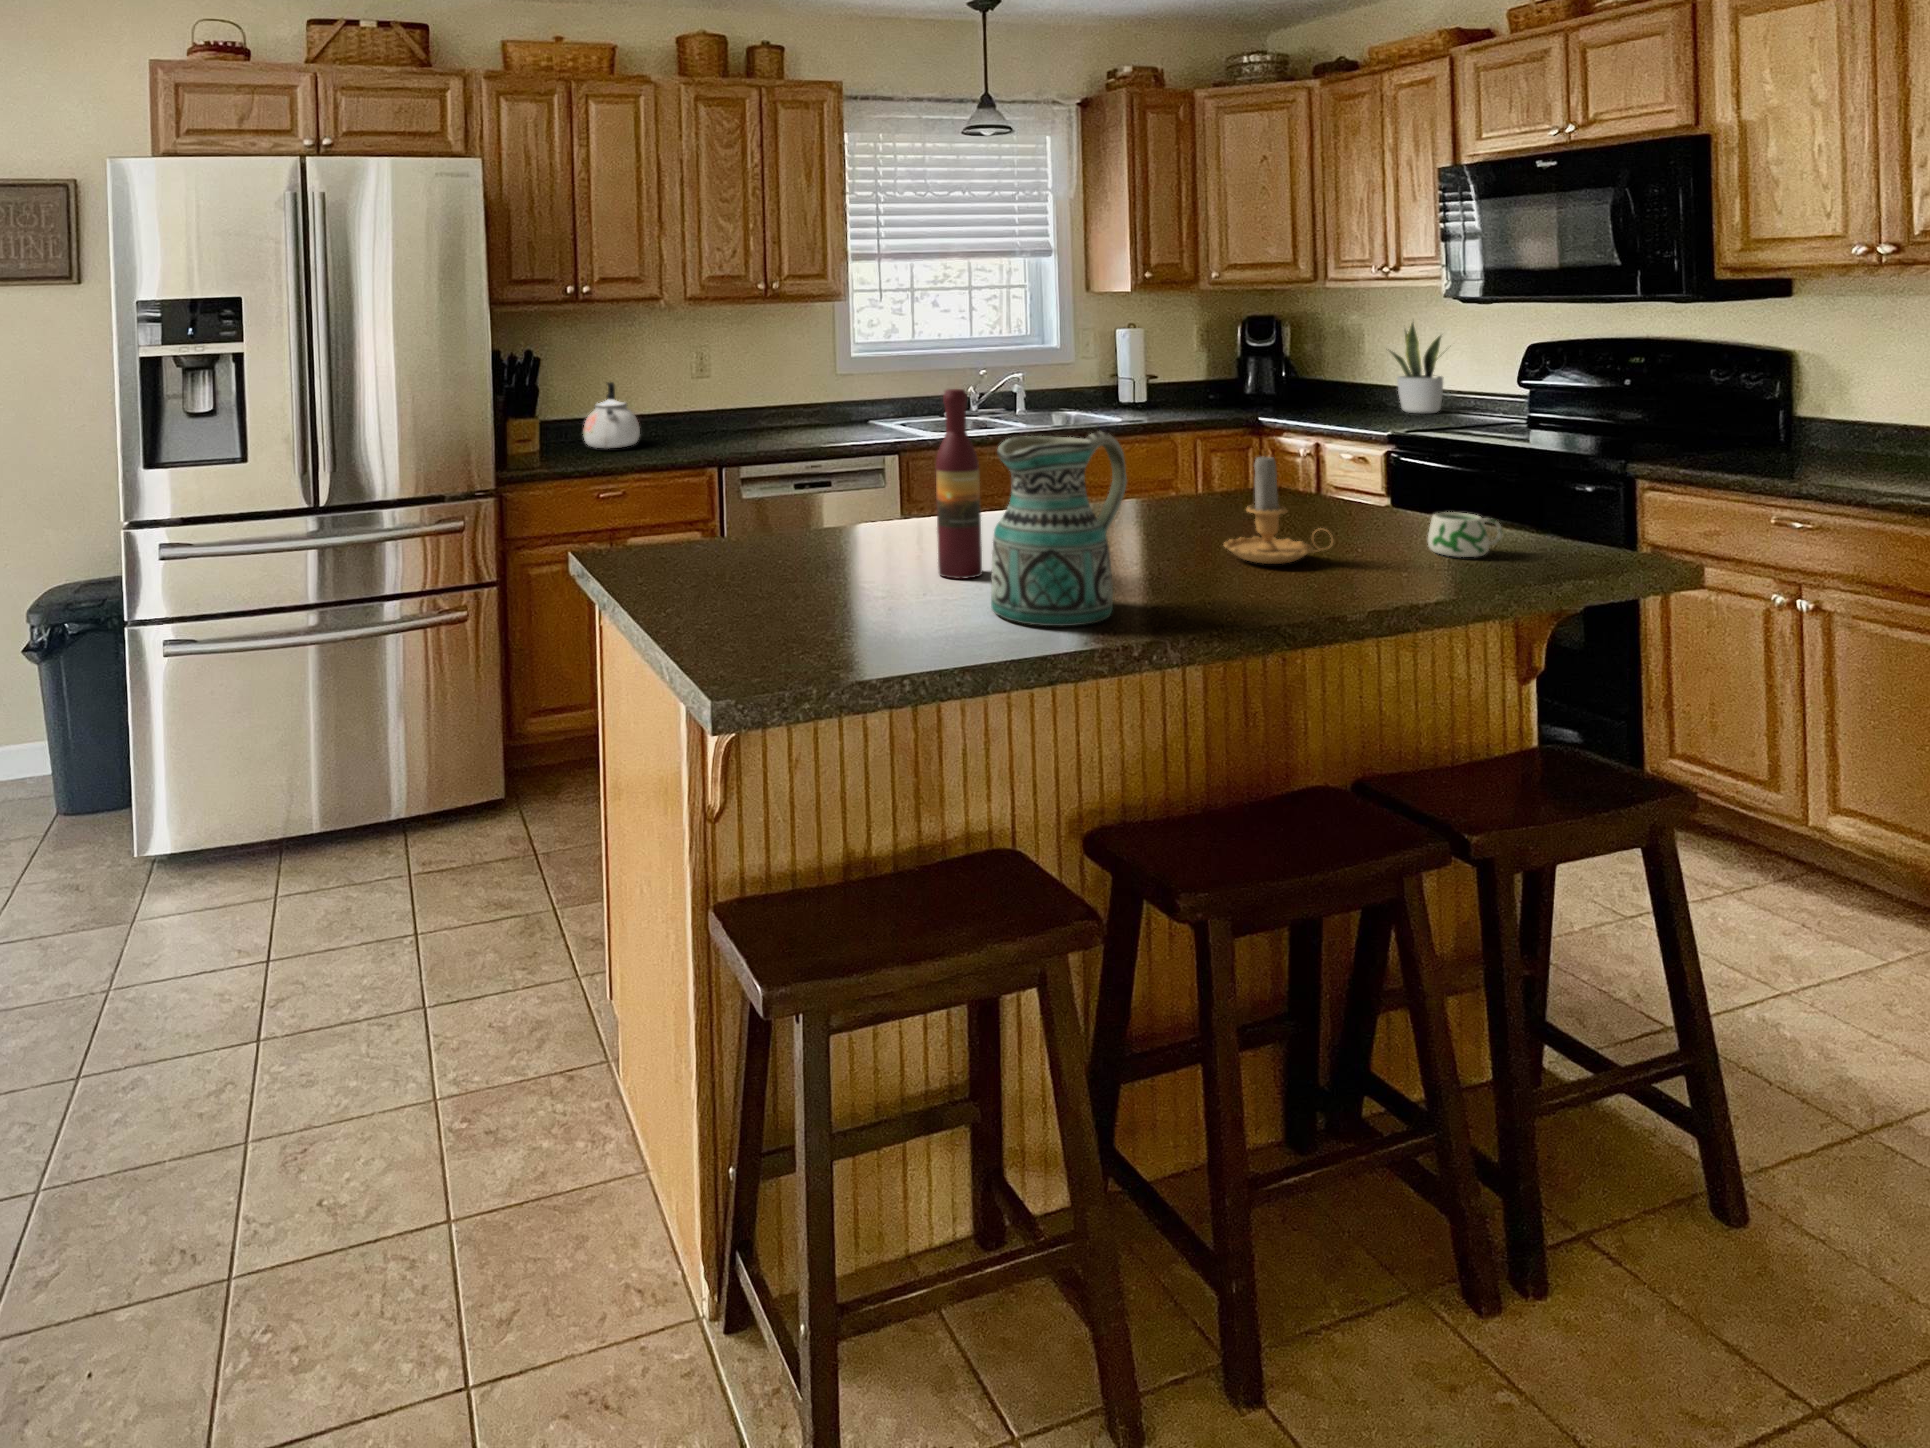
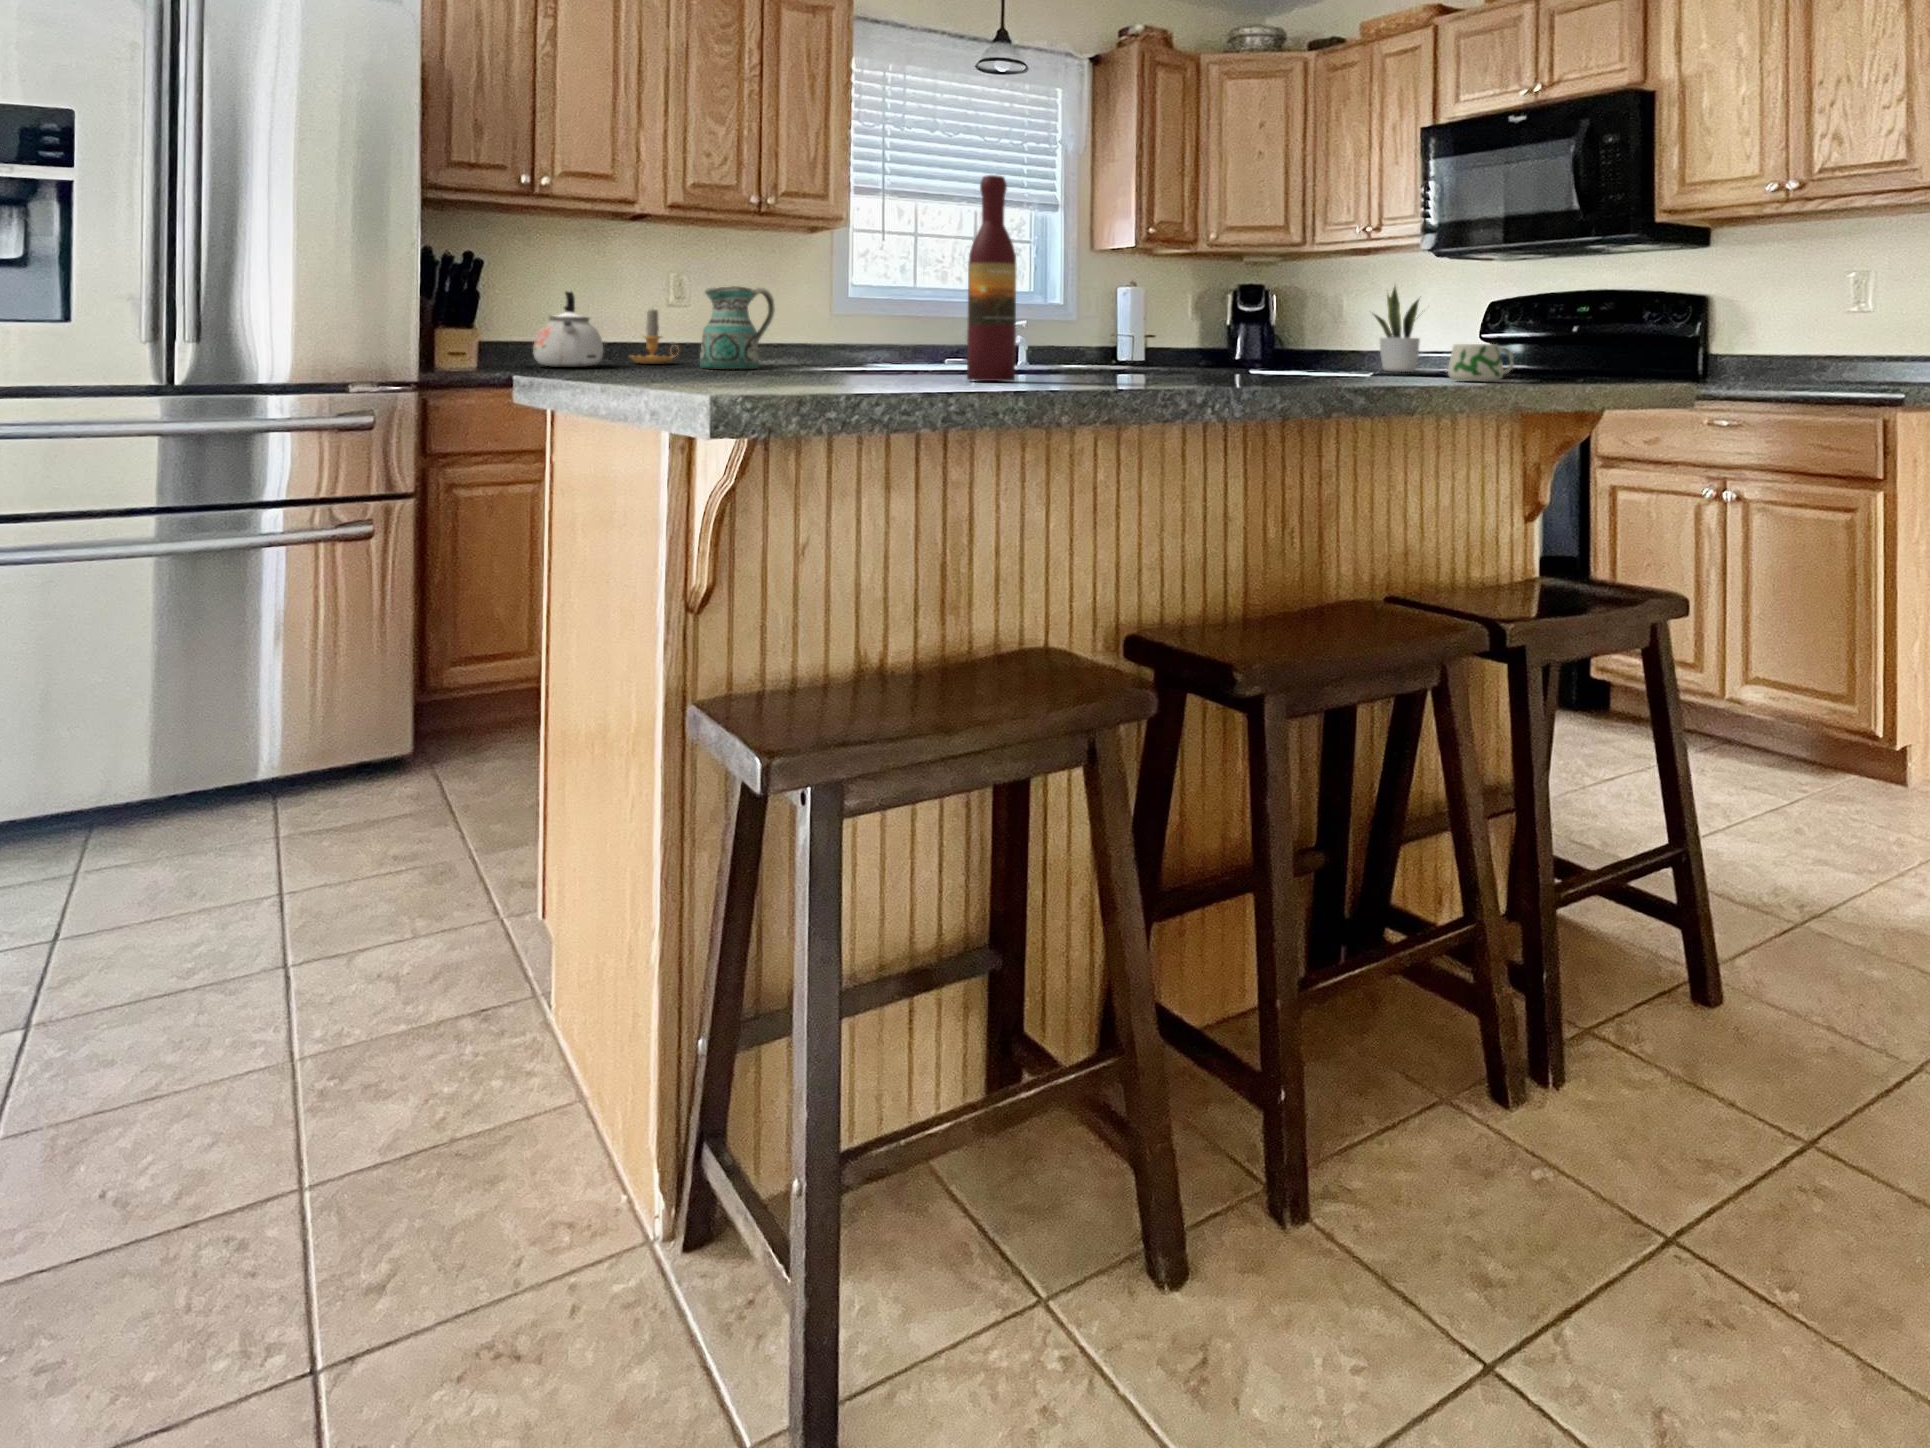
ceramic pitcher: present [991,432,1127,626] -> present [700,286,775,369]
candle: present [1224,456,1333,564] -> present [630,310,676,364]

